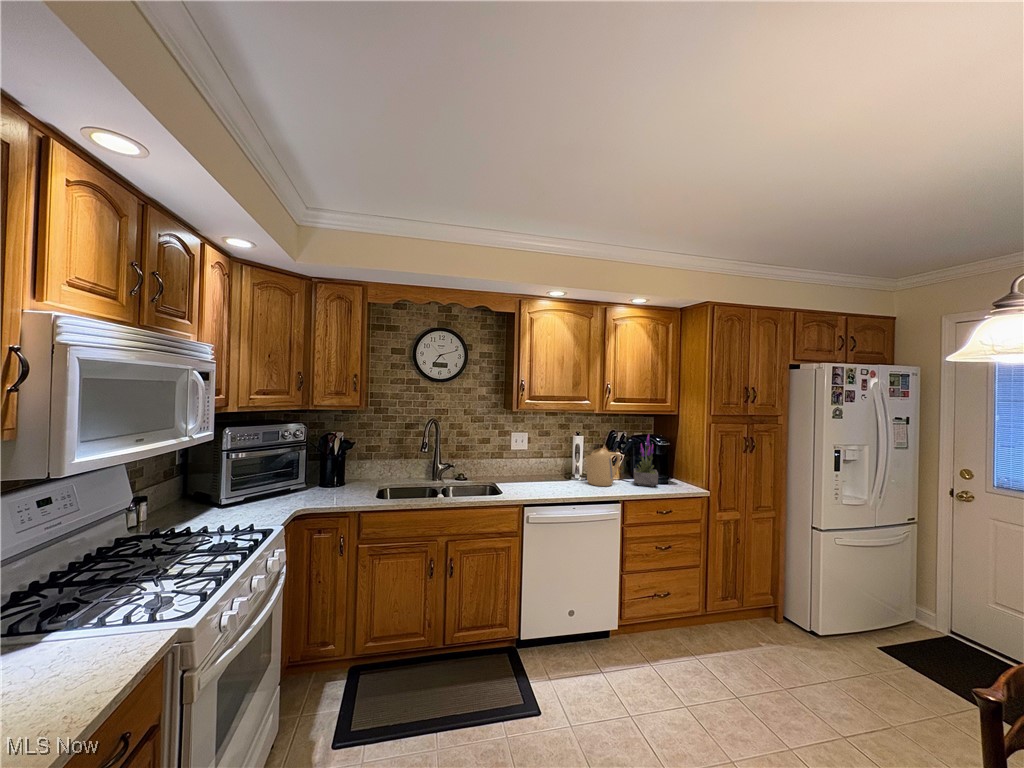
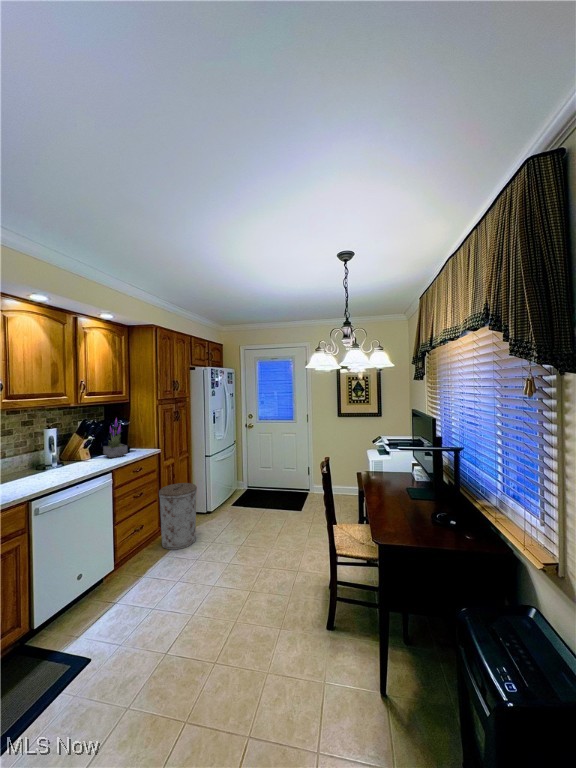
kettle: present [585,448,620,486] -> none [66,435,97,467]
trash can: none [700,552,766,666] -> present [159,483,197,550]

